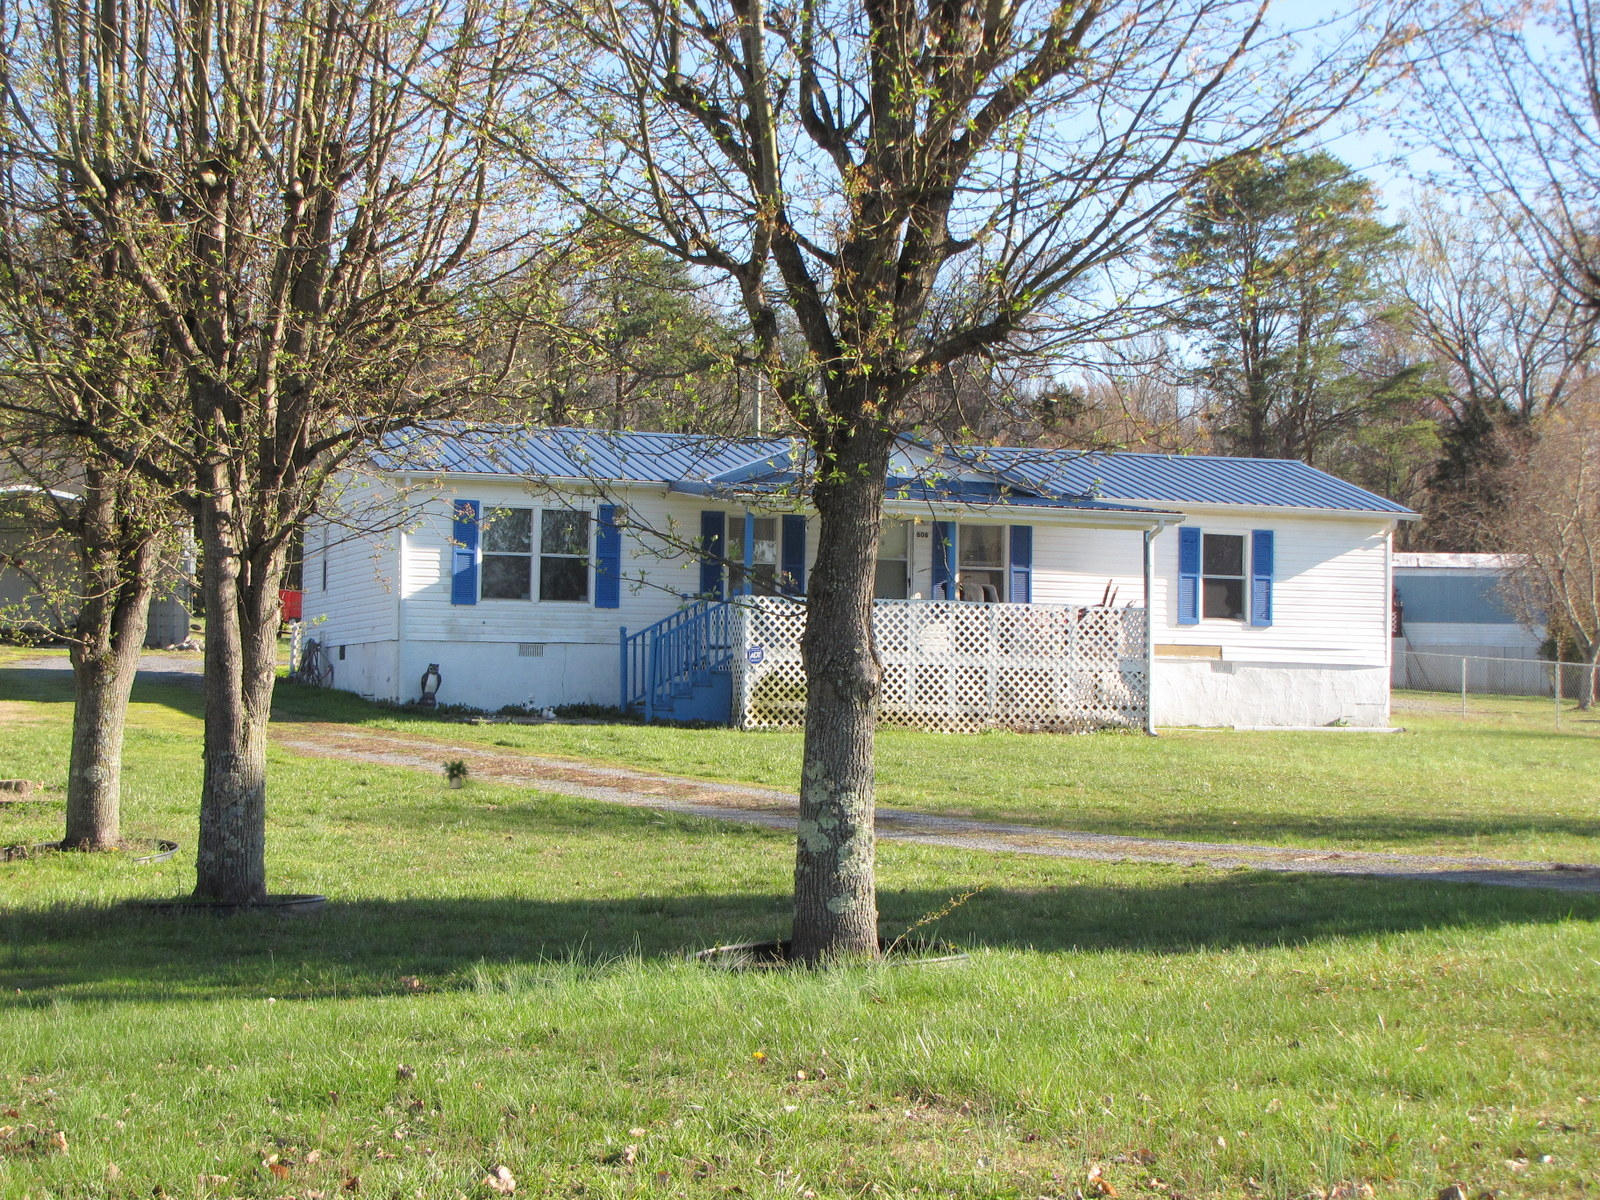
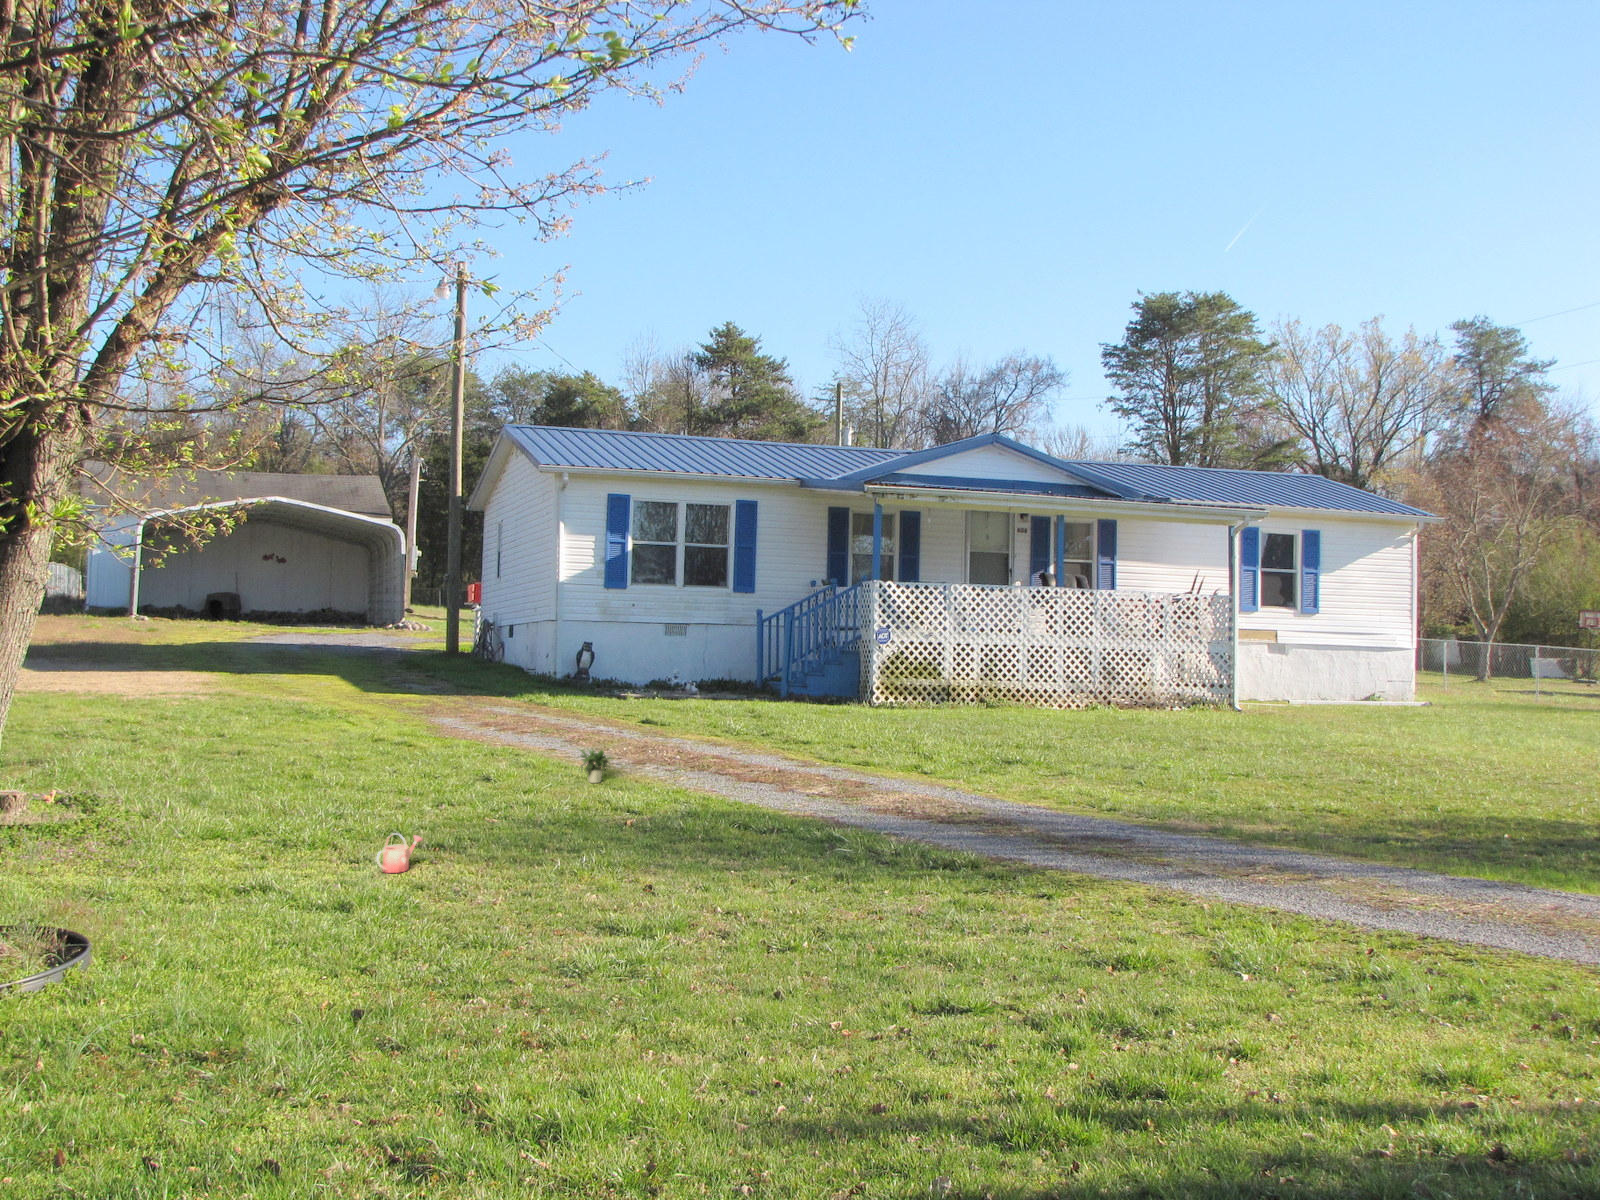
watering can: none [311,807,339,834] -> present [376,833,423,873]

